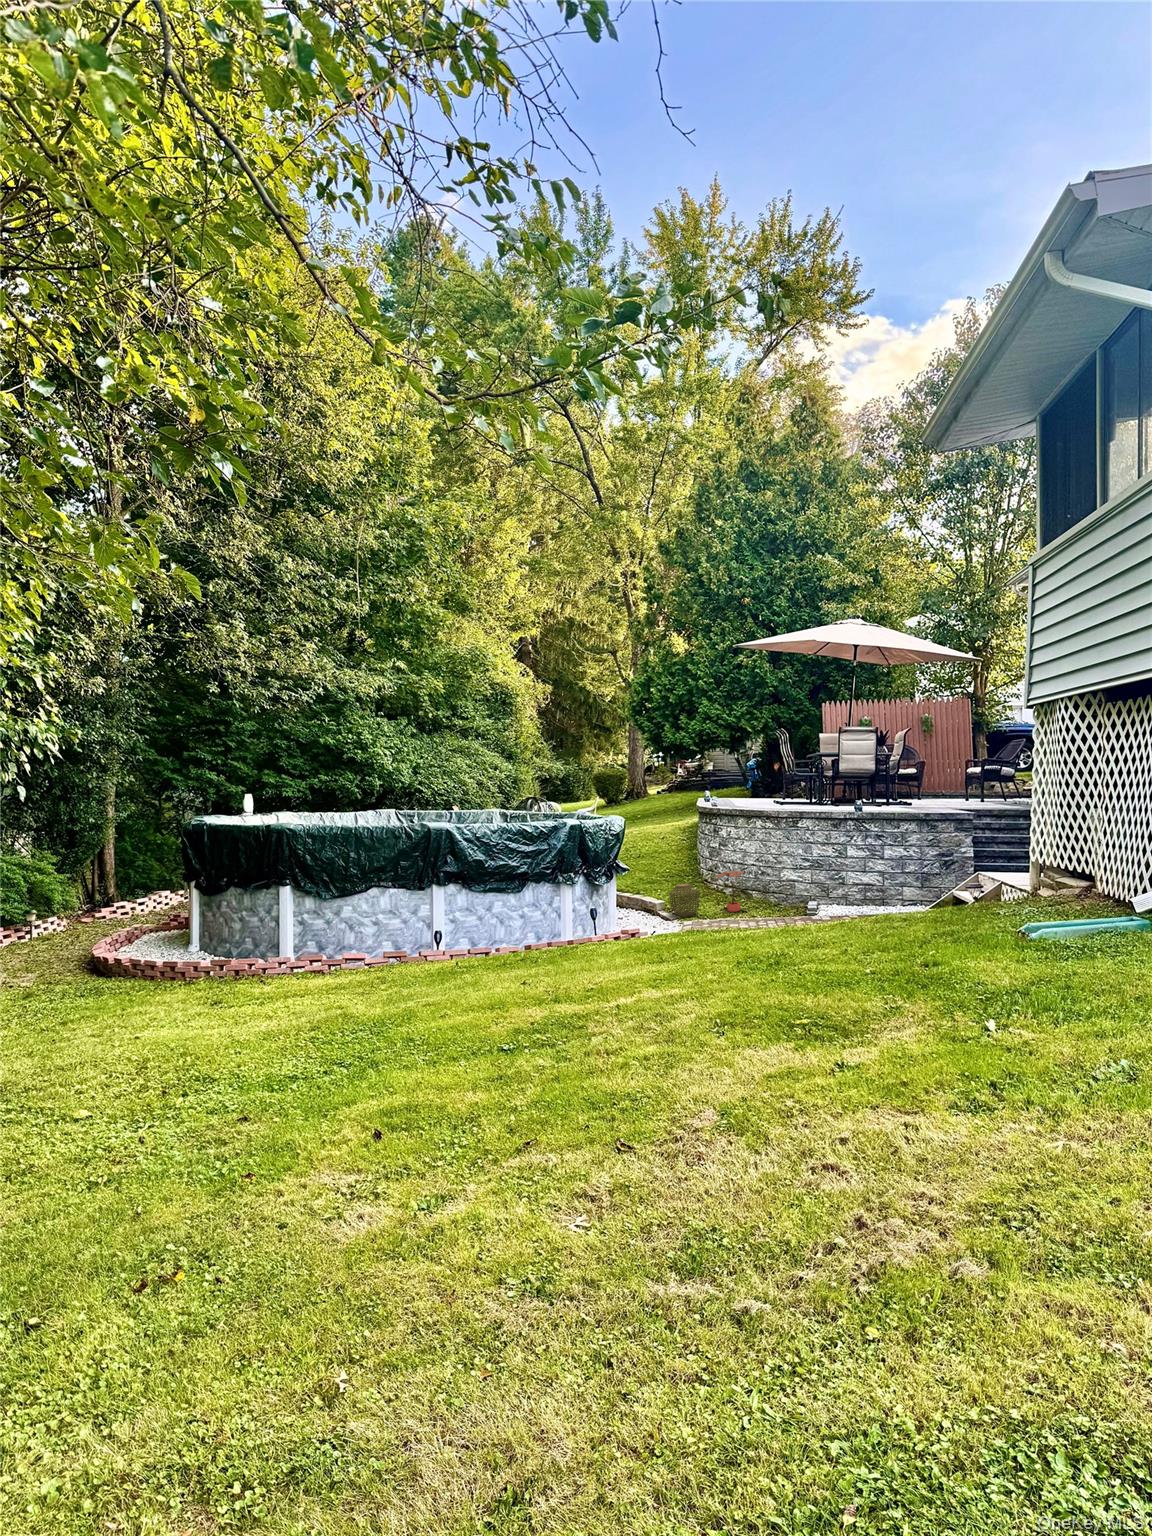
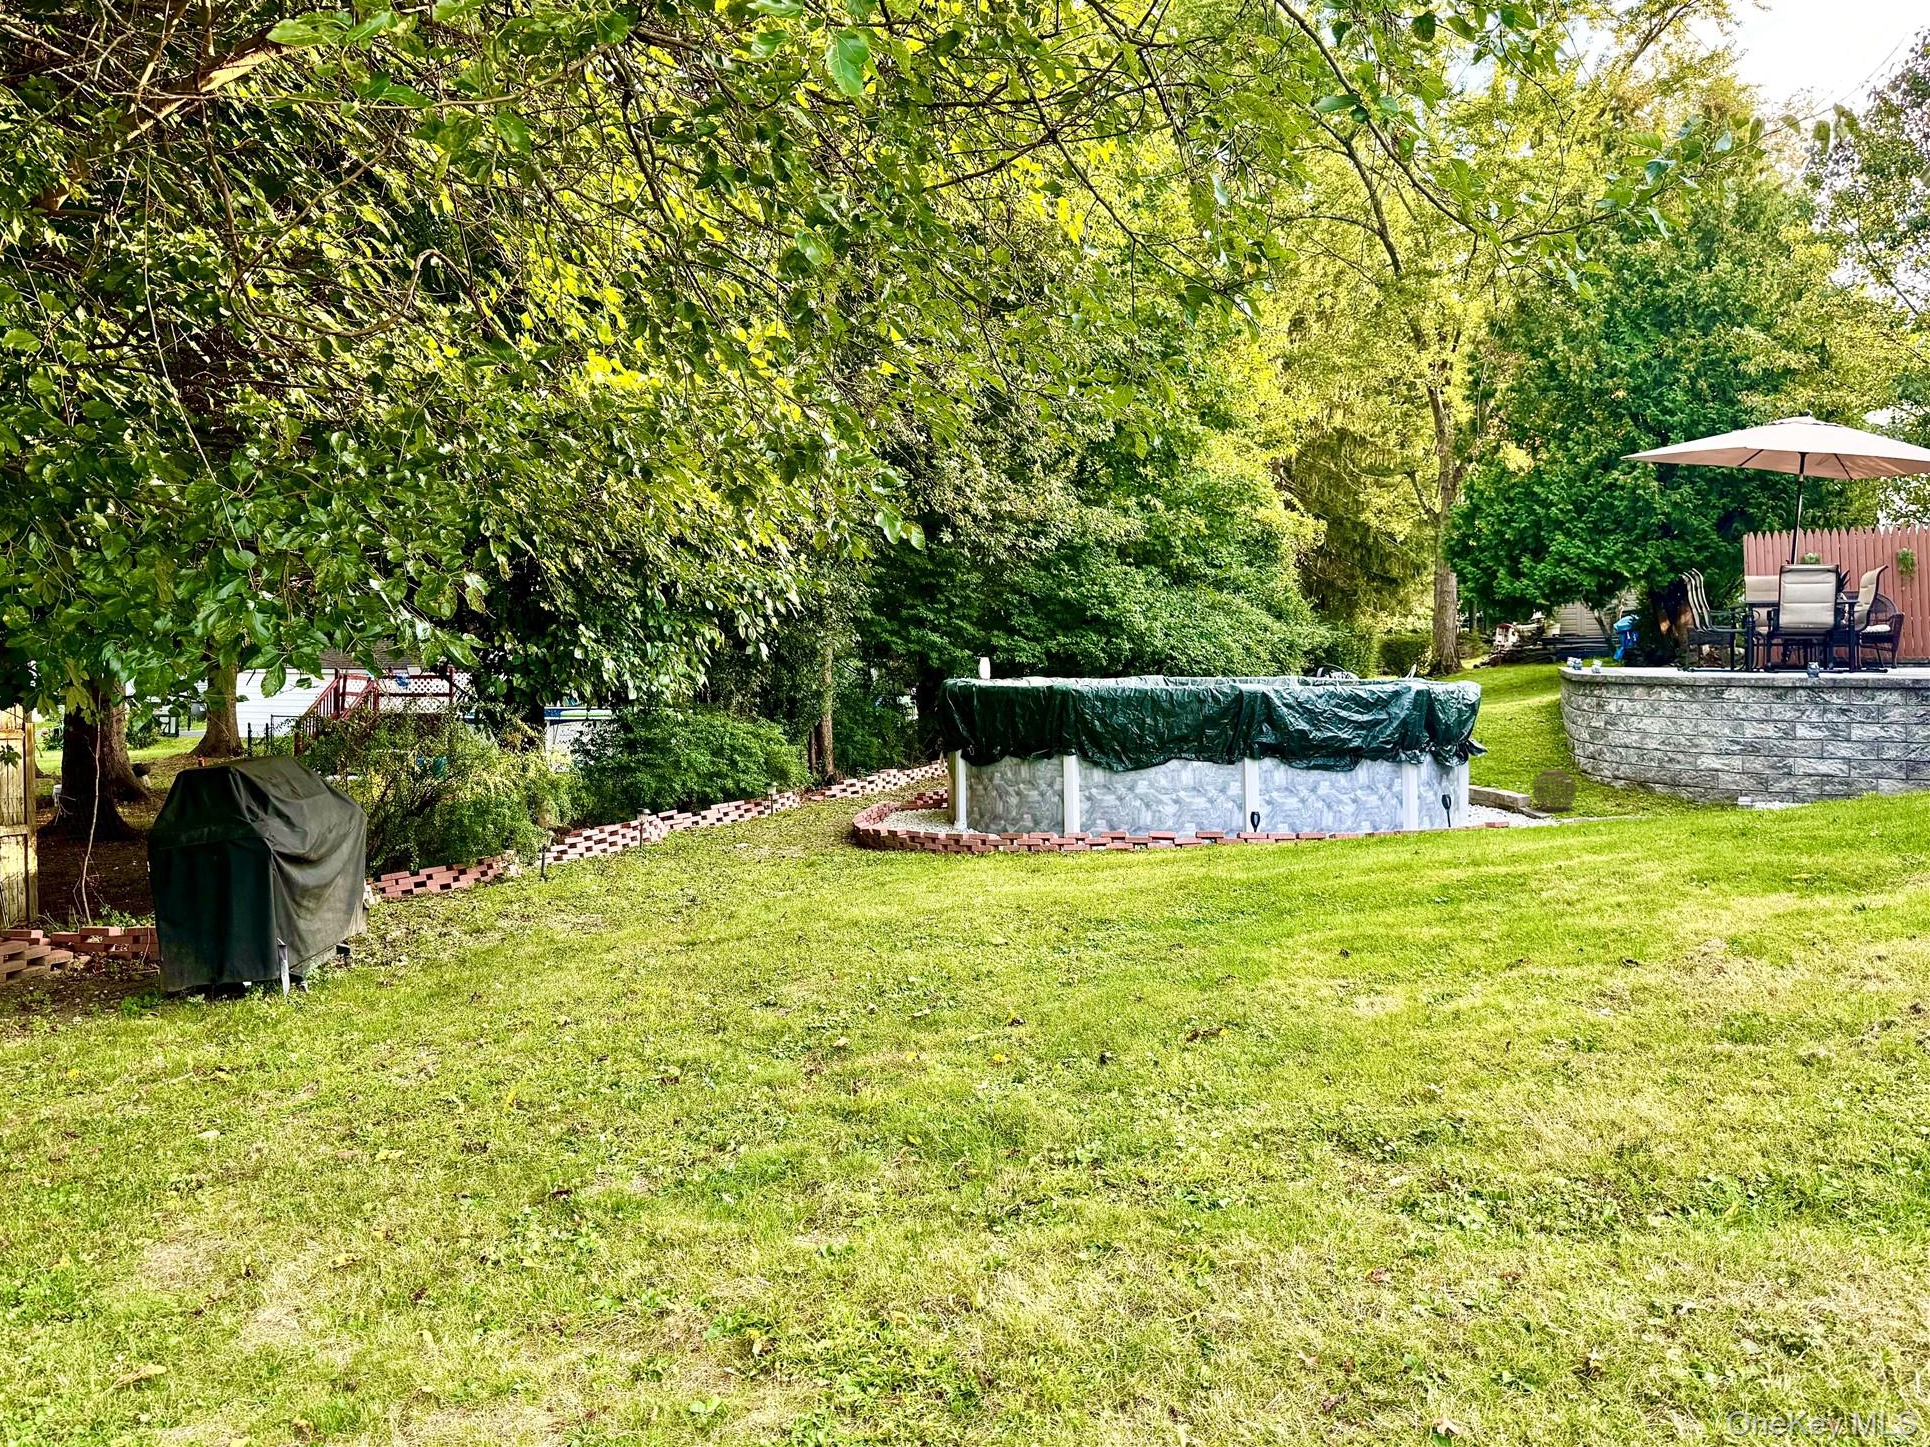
potted plant: present [716,871,744,912] -> none [1599,755,1640,807]

